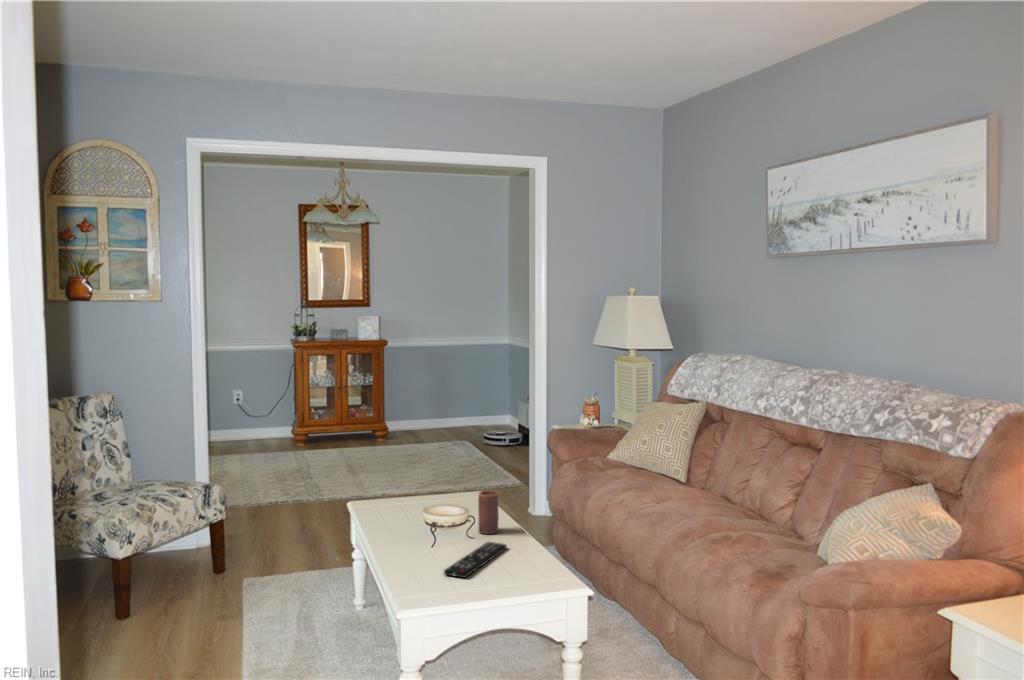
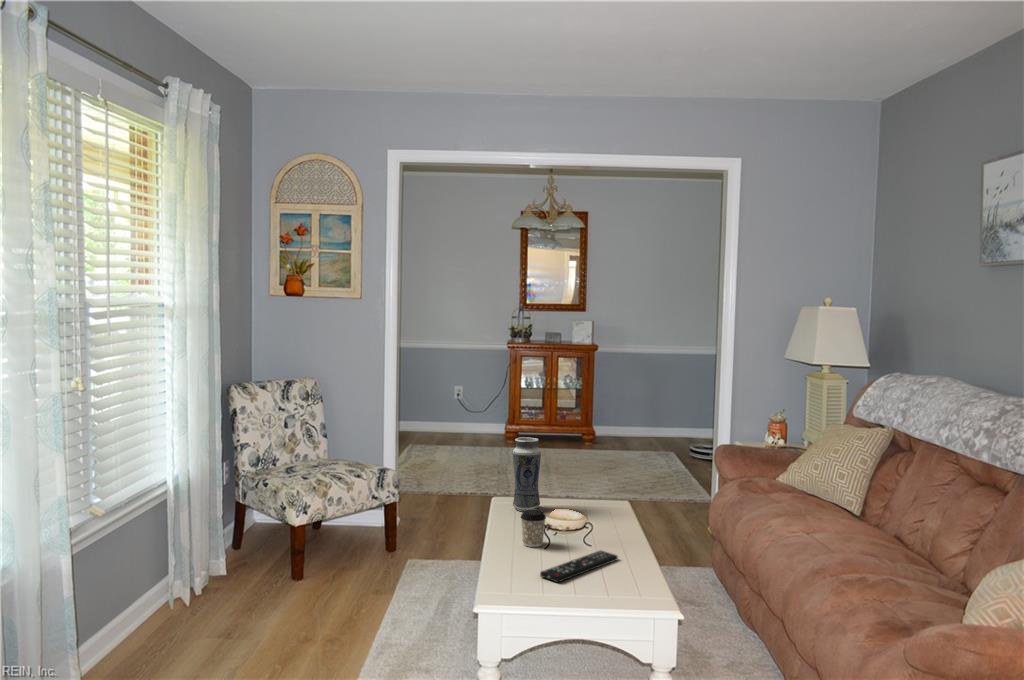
vase: none [372,438,402,513] -> present [513,437,541,511]
candle: present [478,490,499,534] -> none [600,499,620,543]
coffee cup: none [403,509,429,547] -> present [521,509,546,547]

